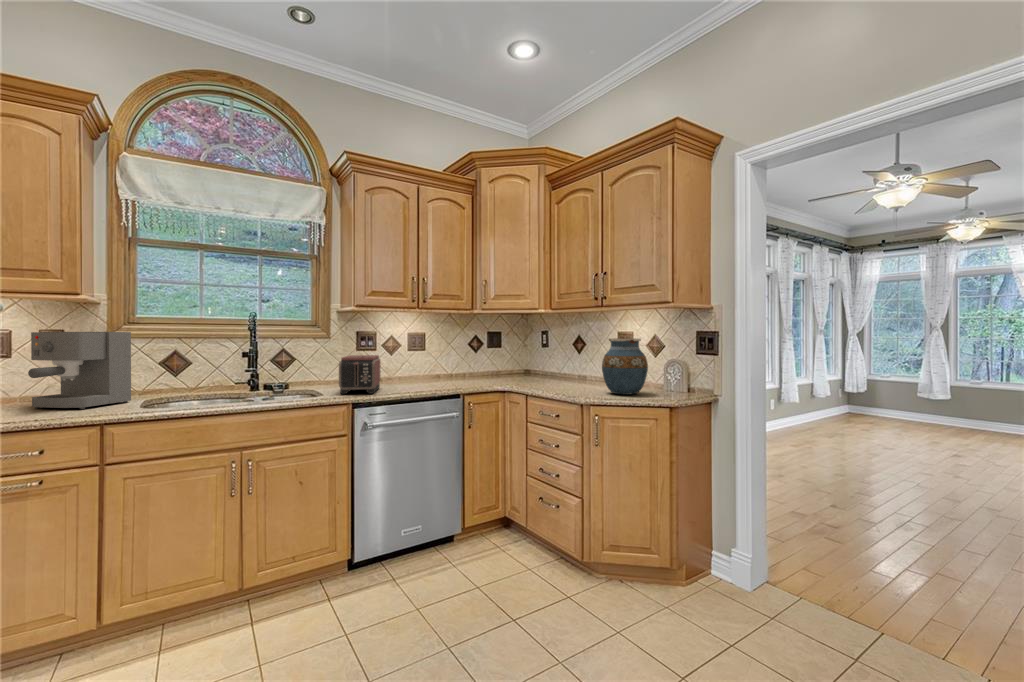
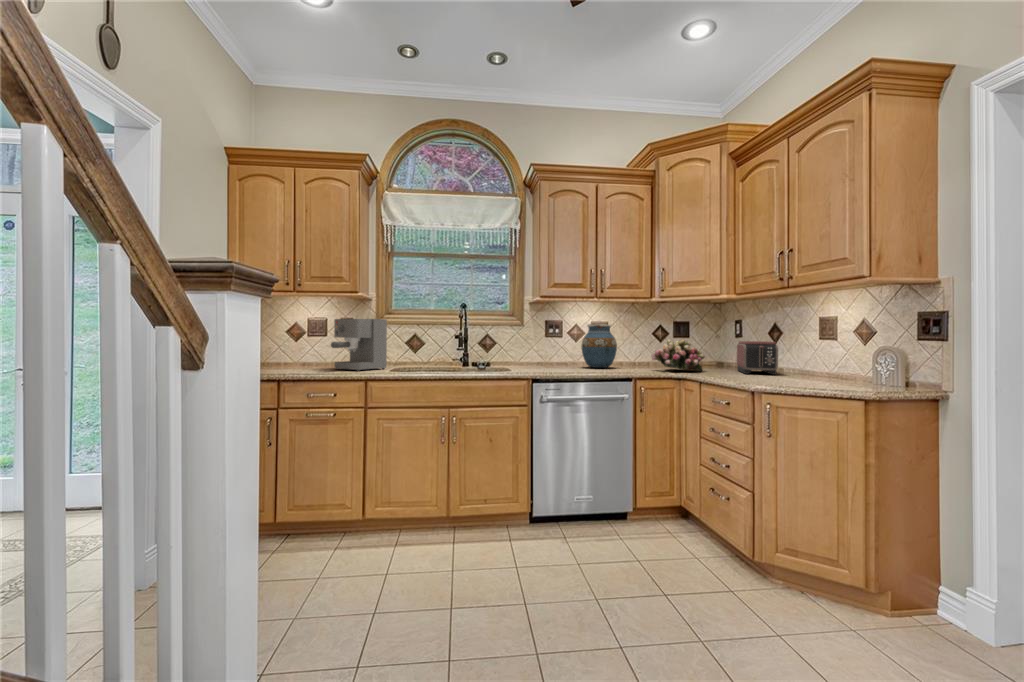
vase: present [602,338,648,395] -> present [581,324,617,368]
flower arrangement: none [475,352,524,383] -> present [651,340,705,371]
toaster: present [339,355,380,394] -> present [737,341,778,375]

